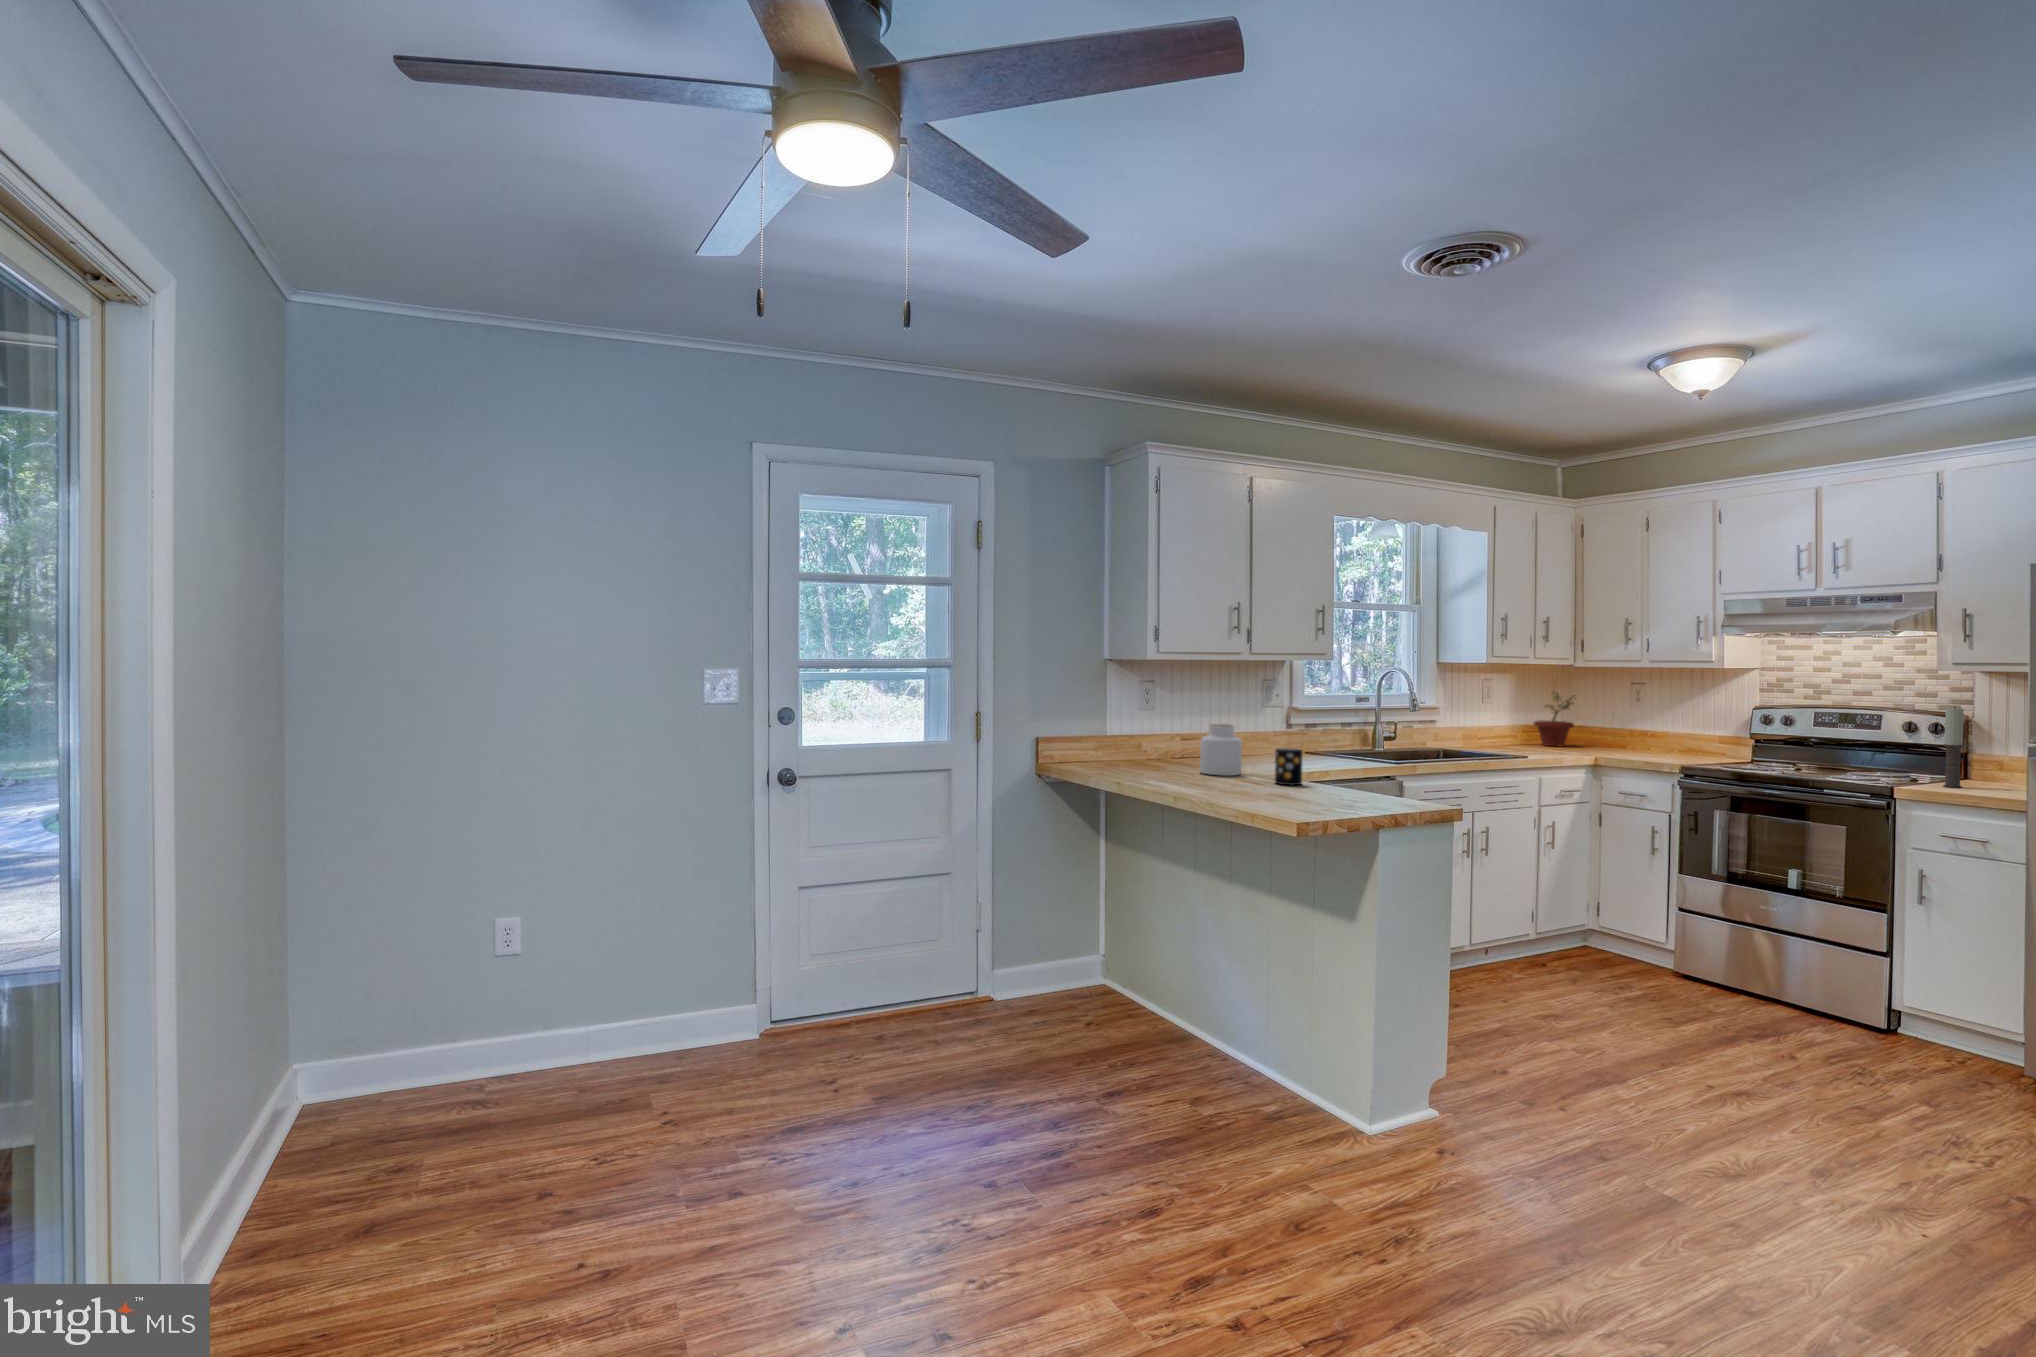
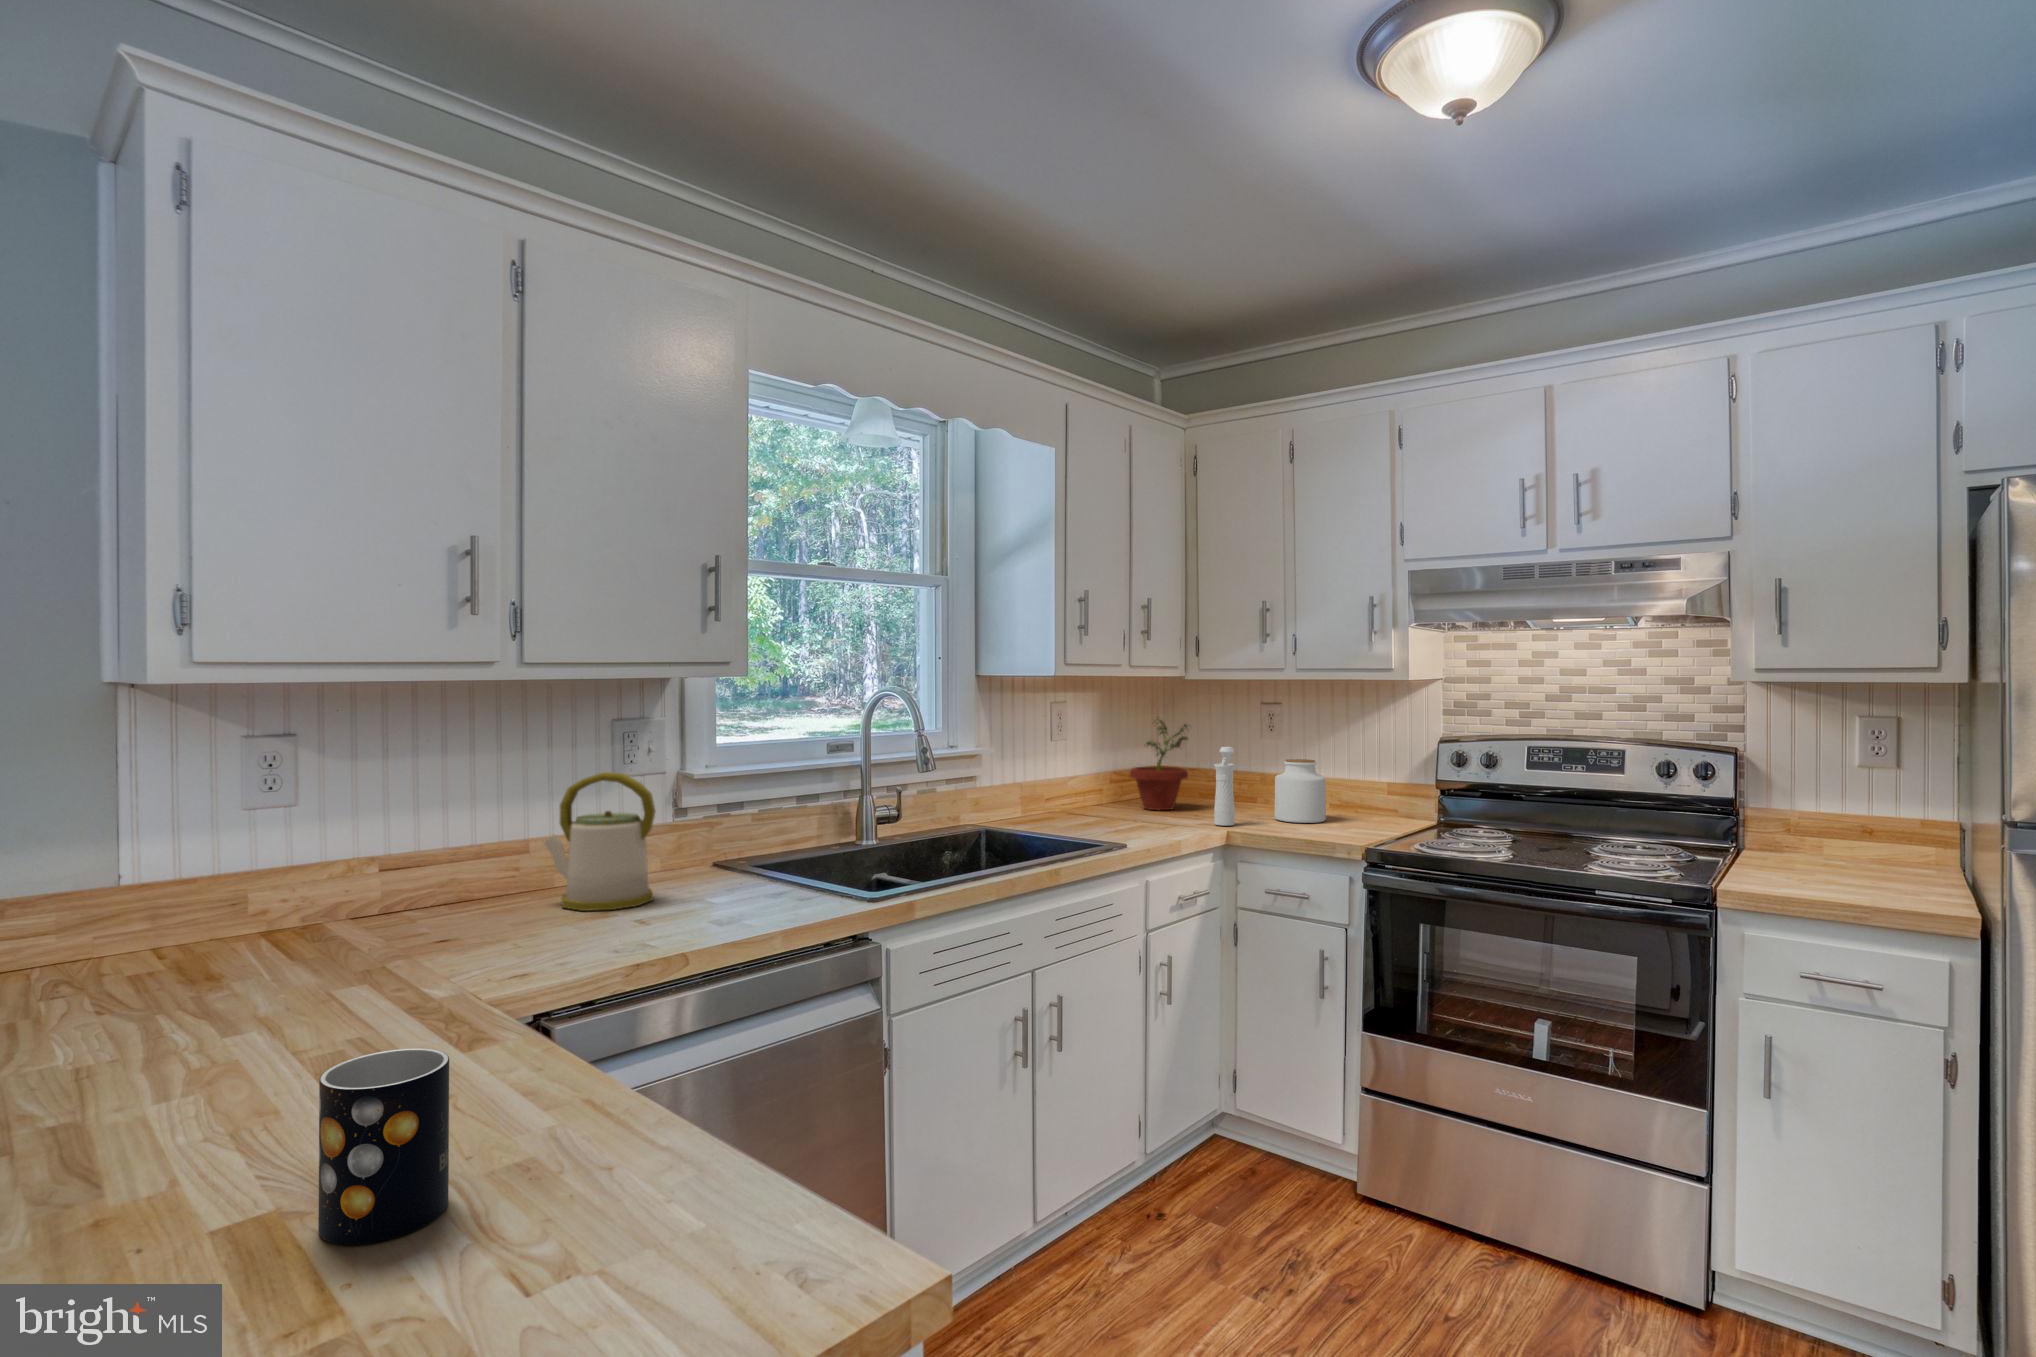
kettle: none [1242,700,1288,755] -> present [544,772,656,911]
candle: present [1943,706,1964,788] -> none [1778,743,1808,886]
pepper mill: none [1586,708,1603,753] -> present [1214,747,1235,826]
jar: present [1200,724,1242,776] -> present [1275,759,1326,823]

